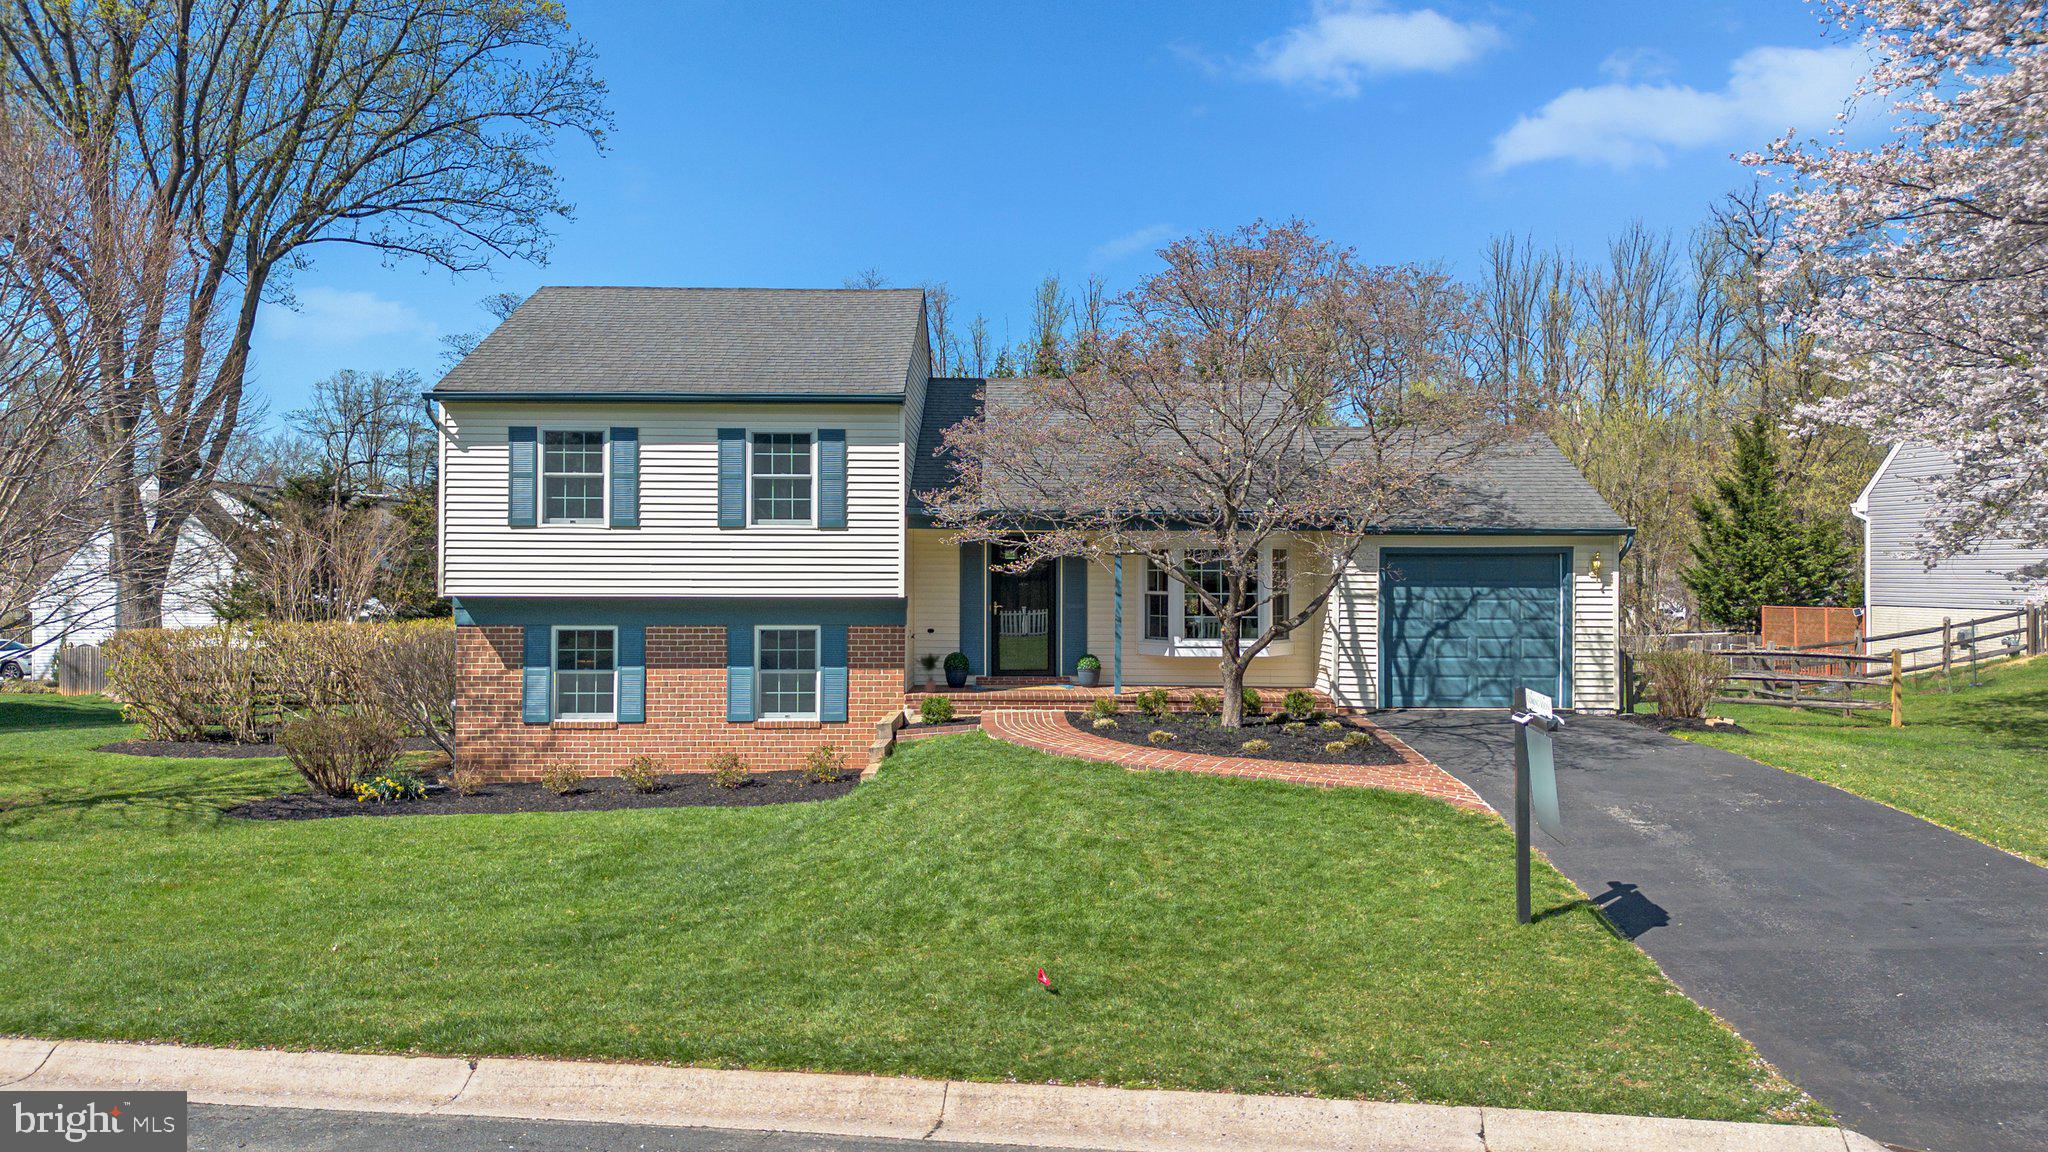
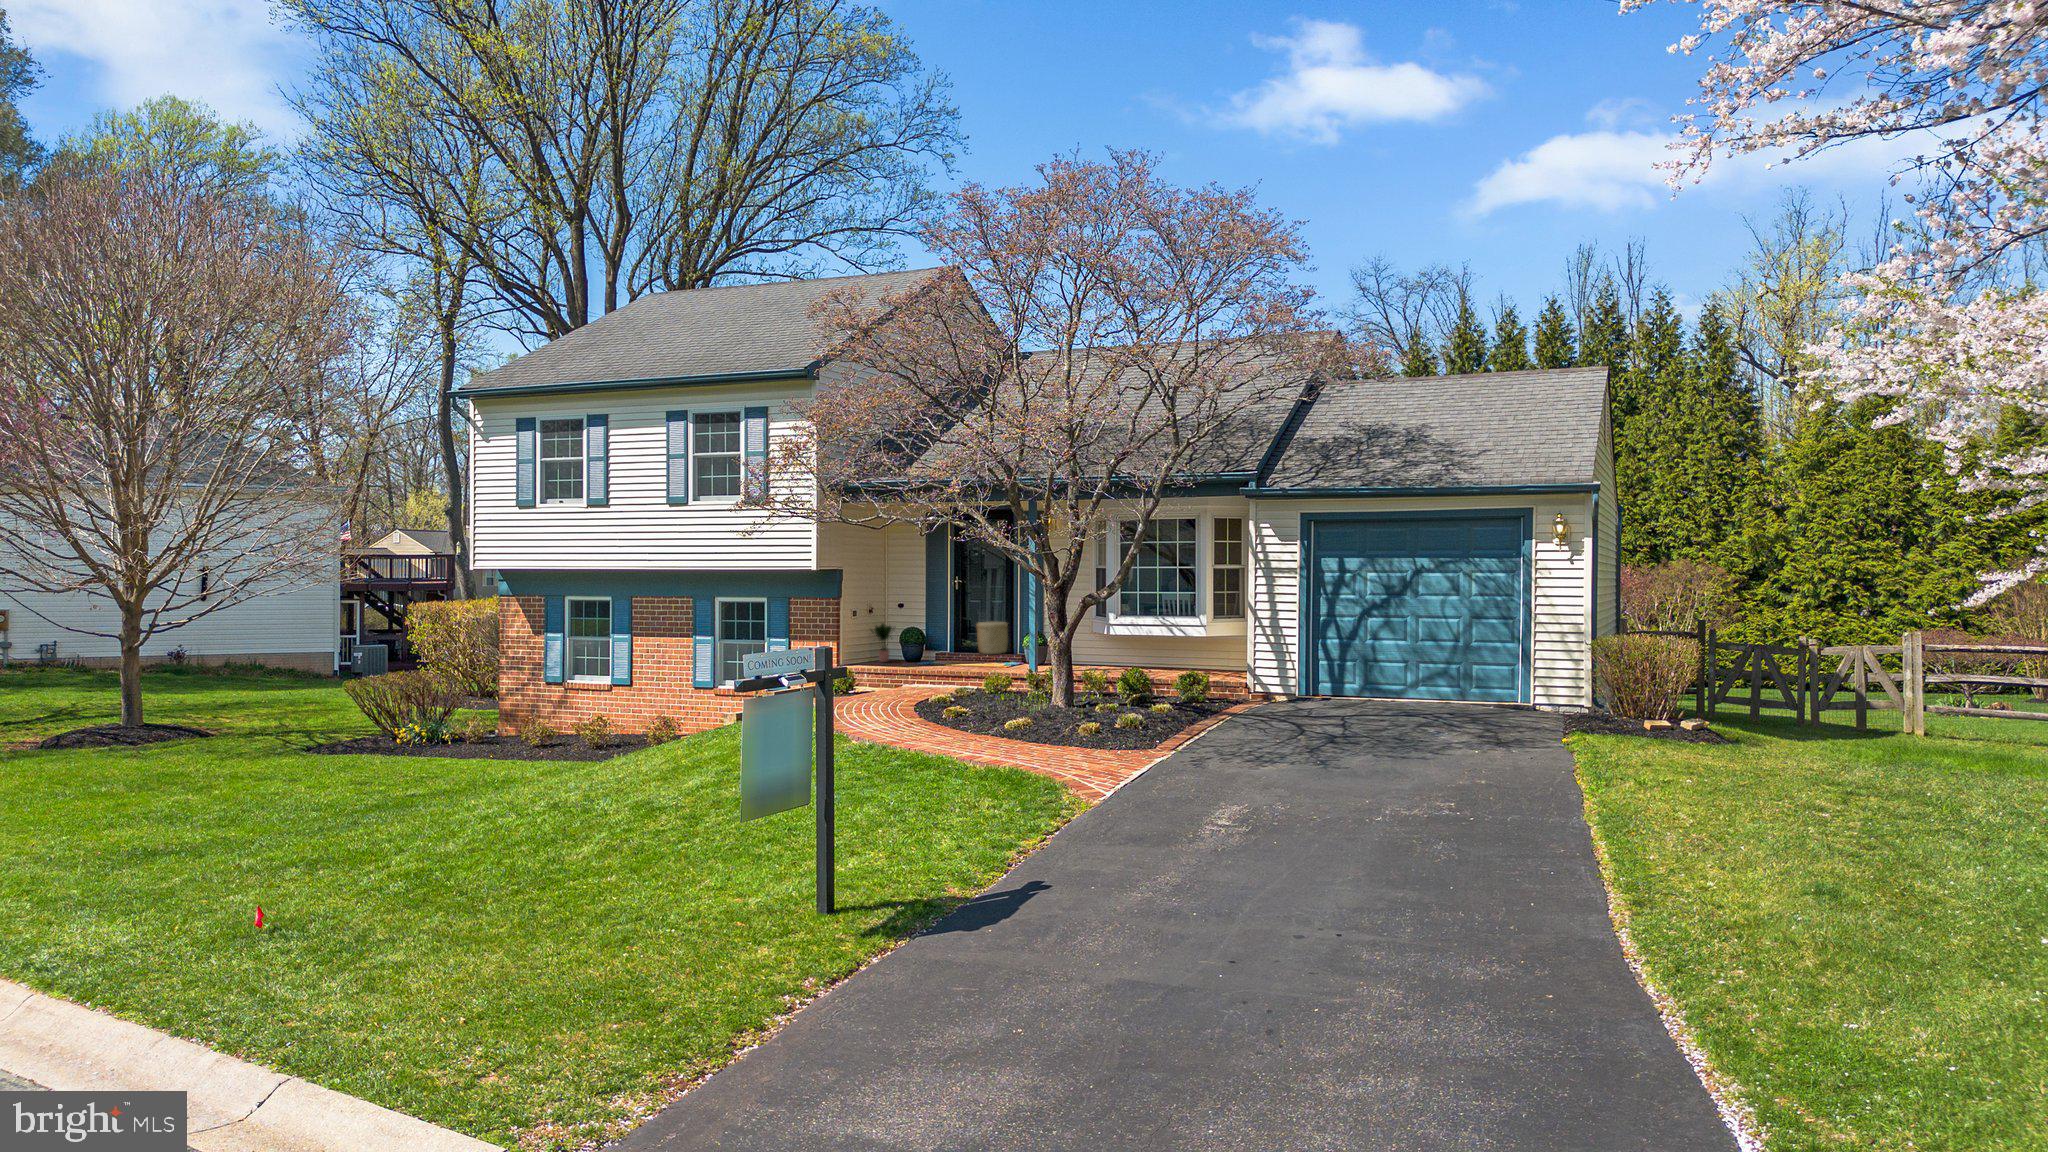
basket: none [997,651,1028,683] -> present [976,621,1008,654]

